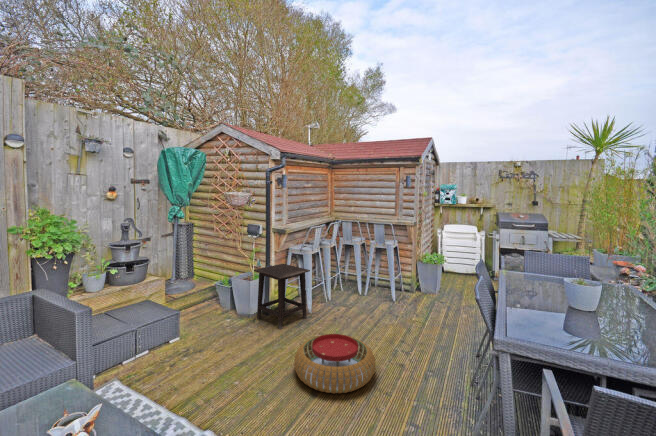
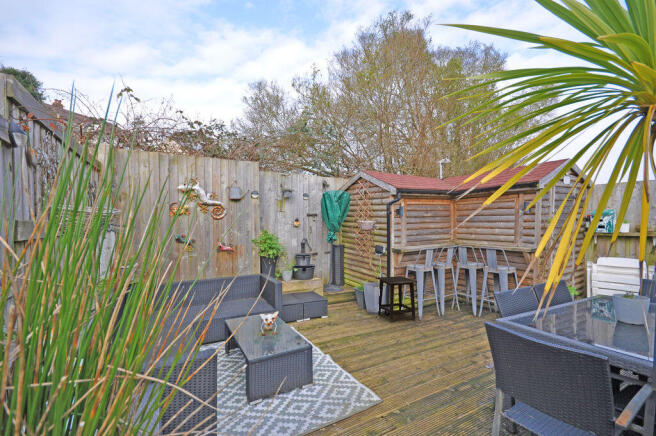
pouf: present [294,334,375,394] -> none [384,324,446,362]

